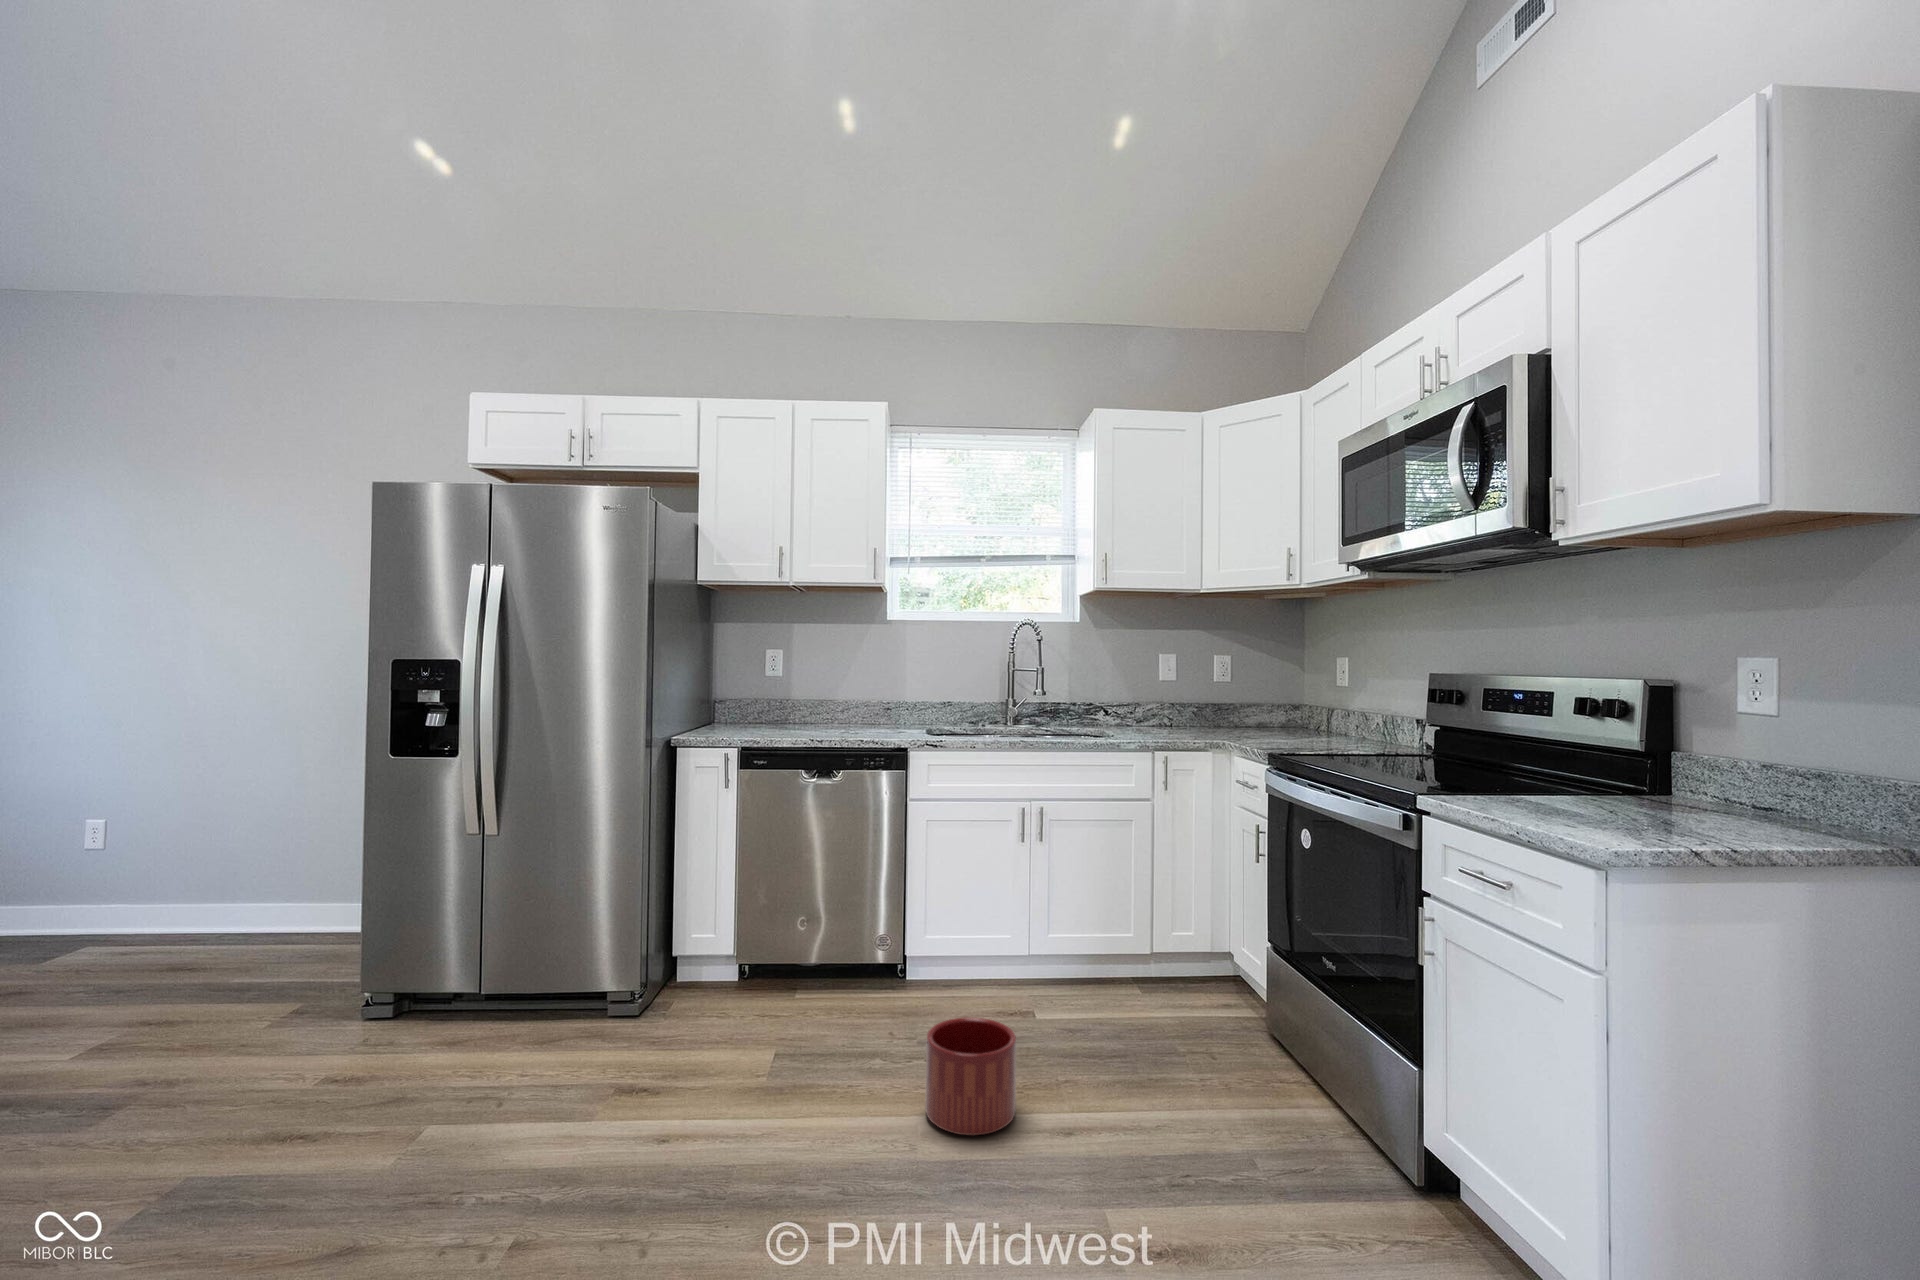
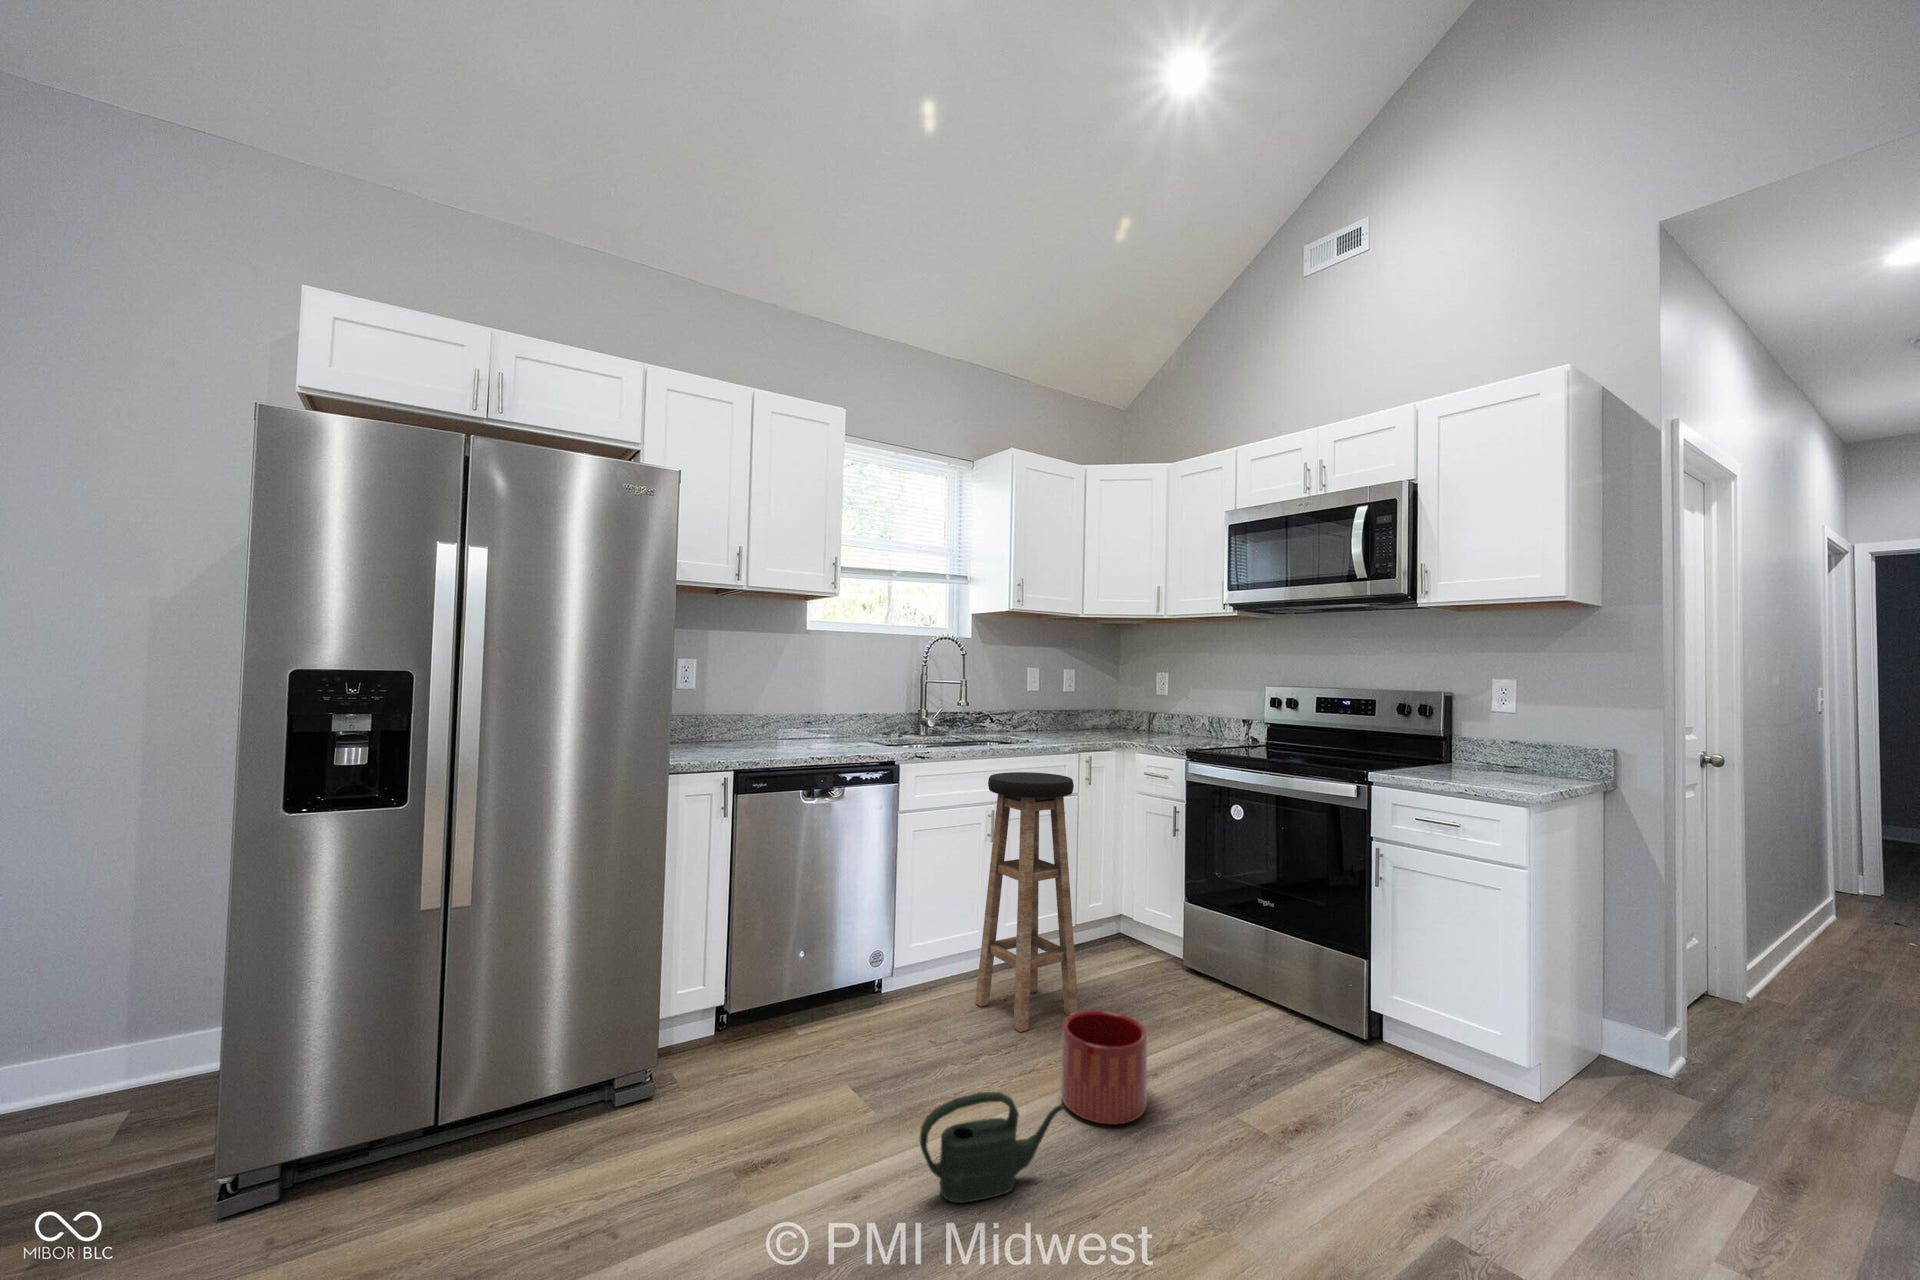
bar stool: none [974,767,1067,1039] -> present [975,772,1079,1032]
watering can: none [717,1052,856,1151] -> present [920,1092,1064,1203]

